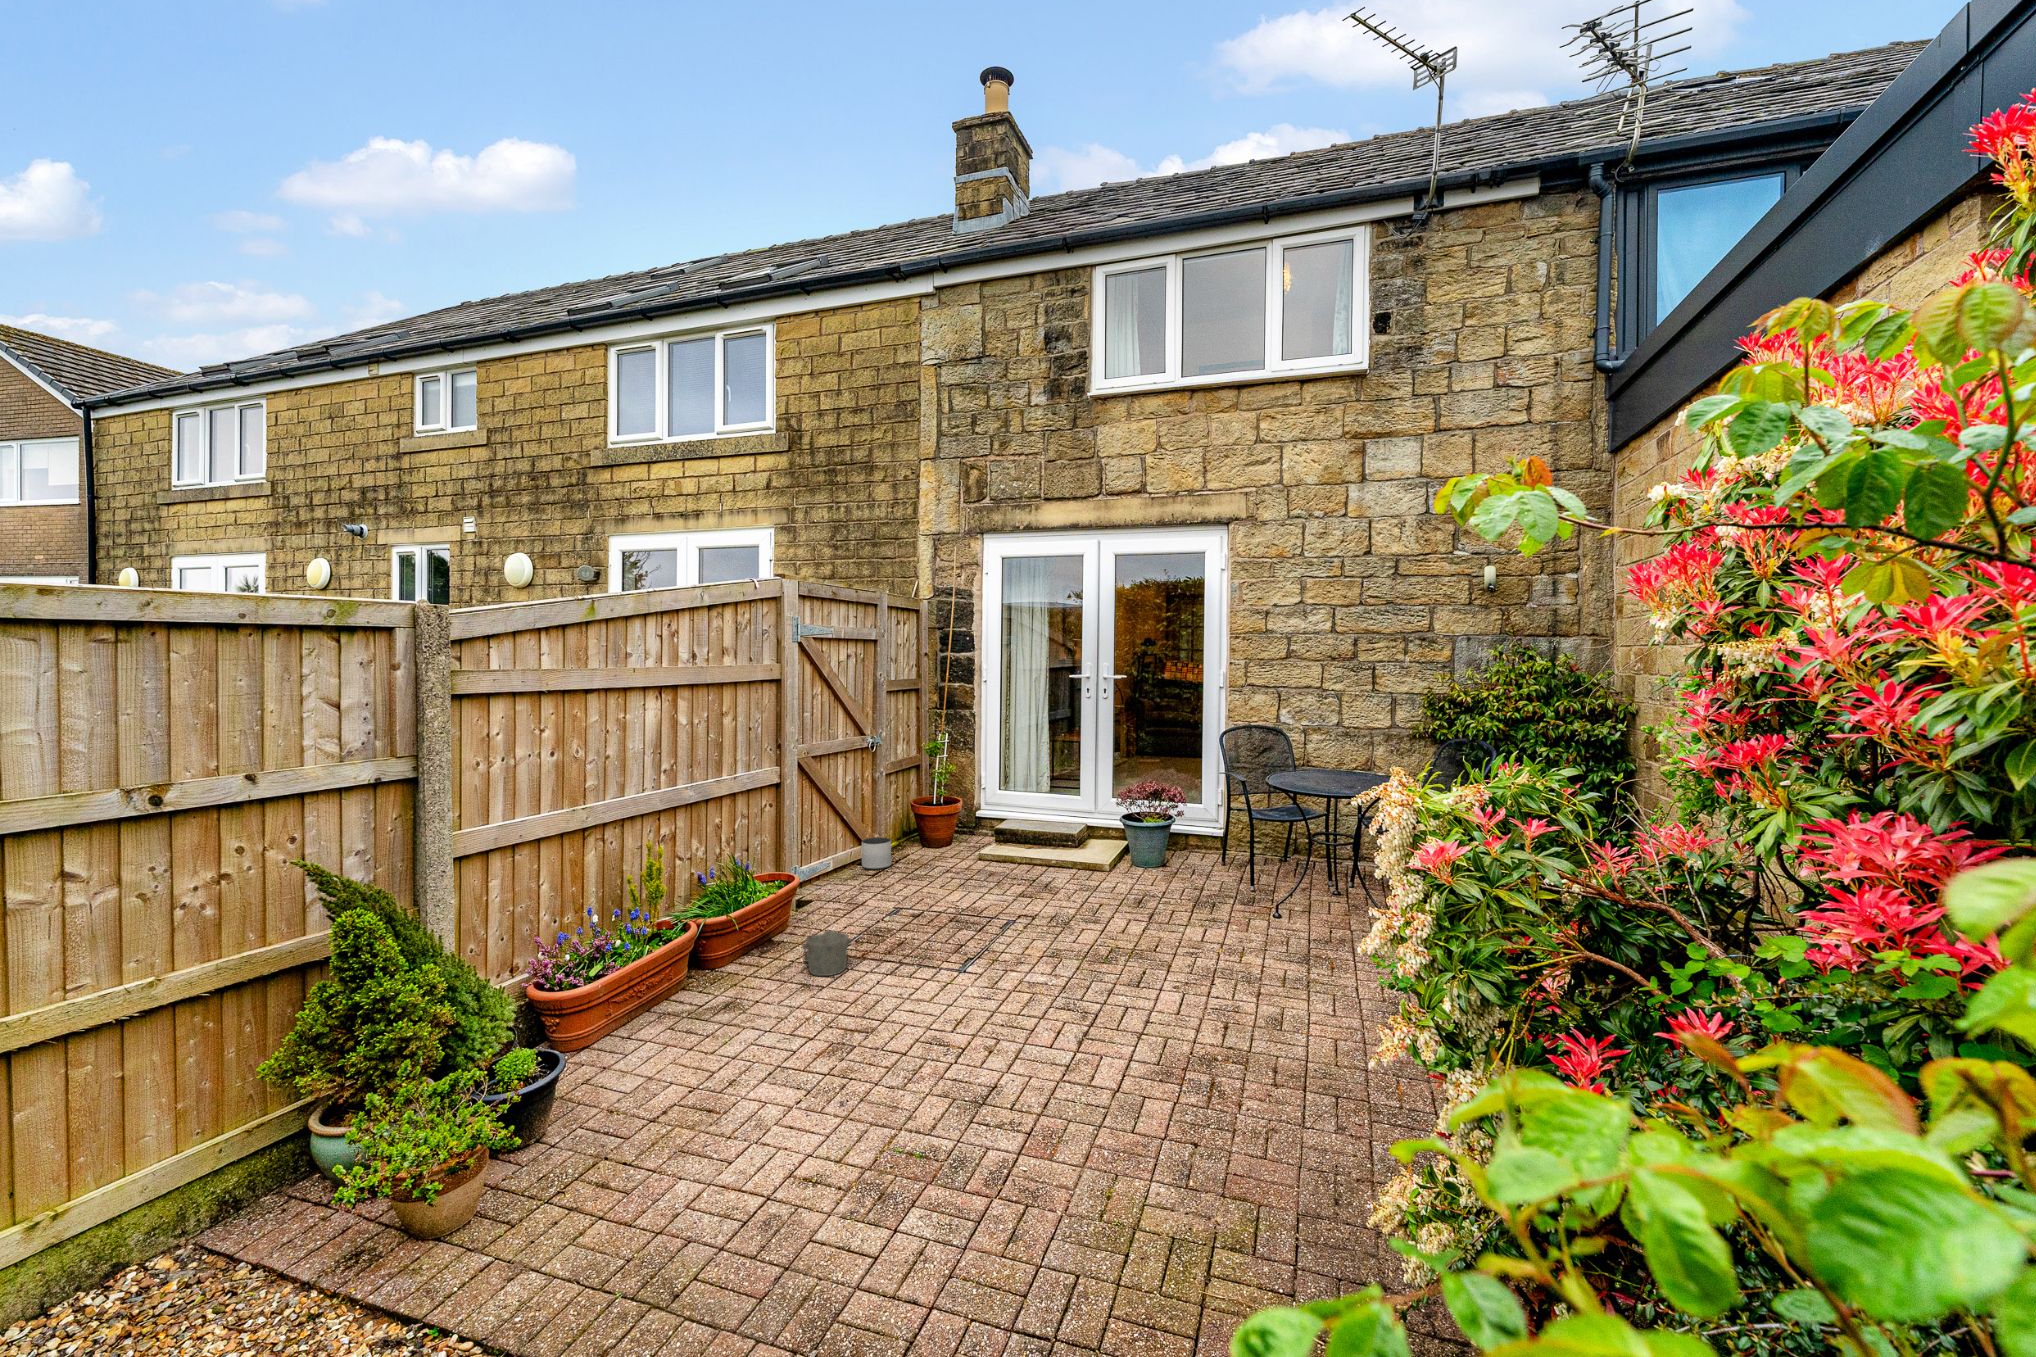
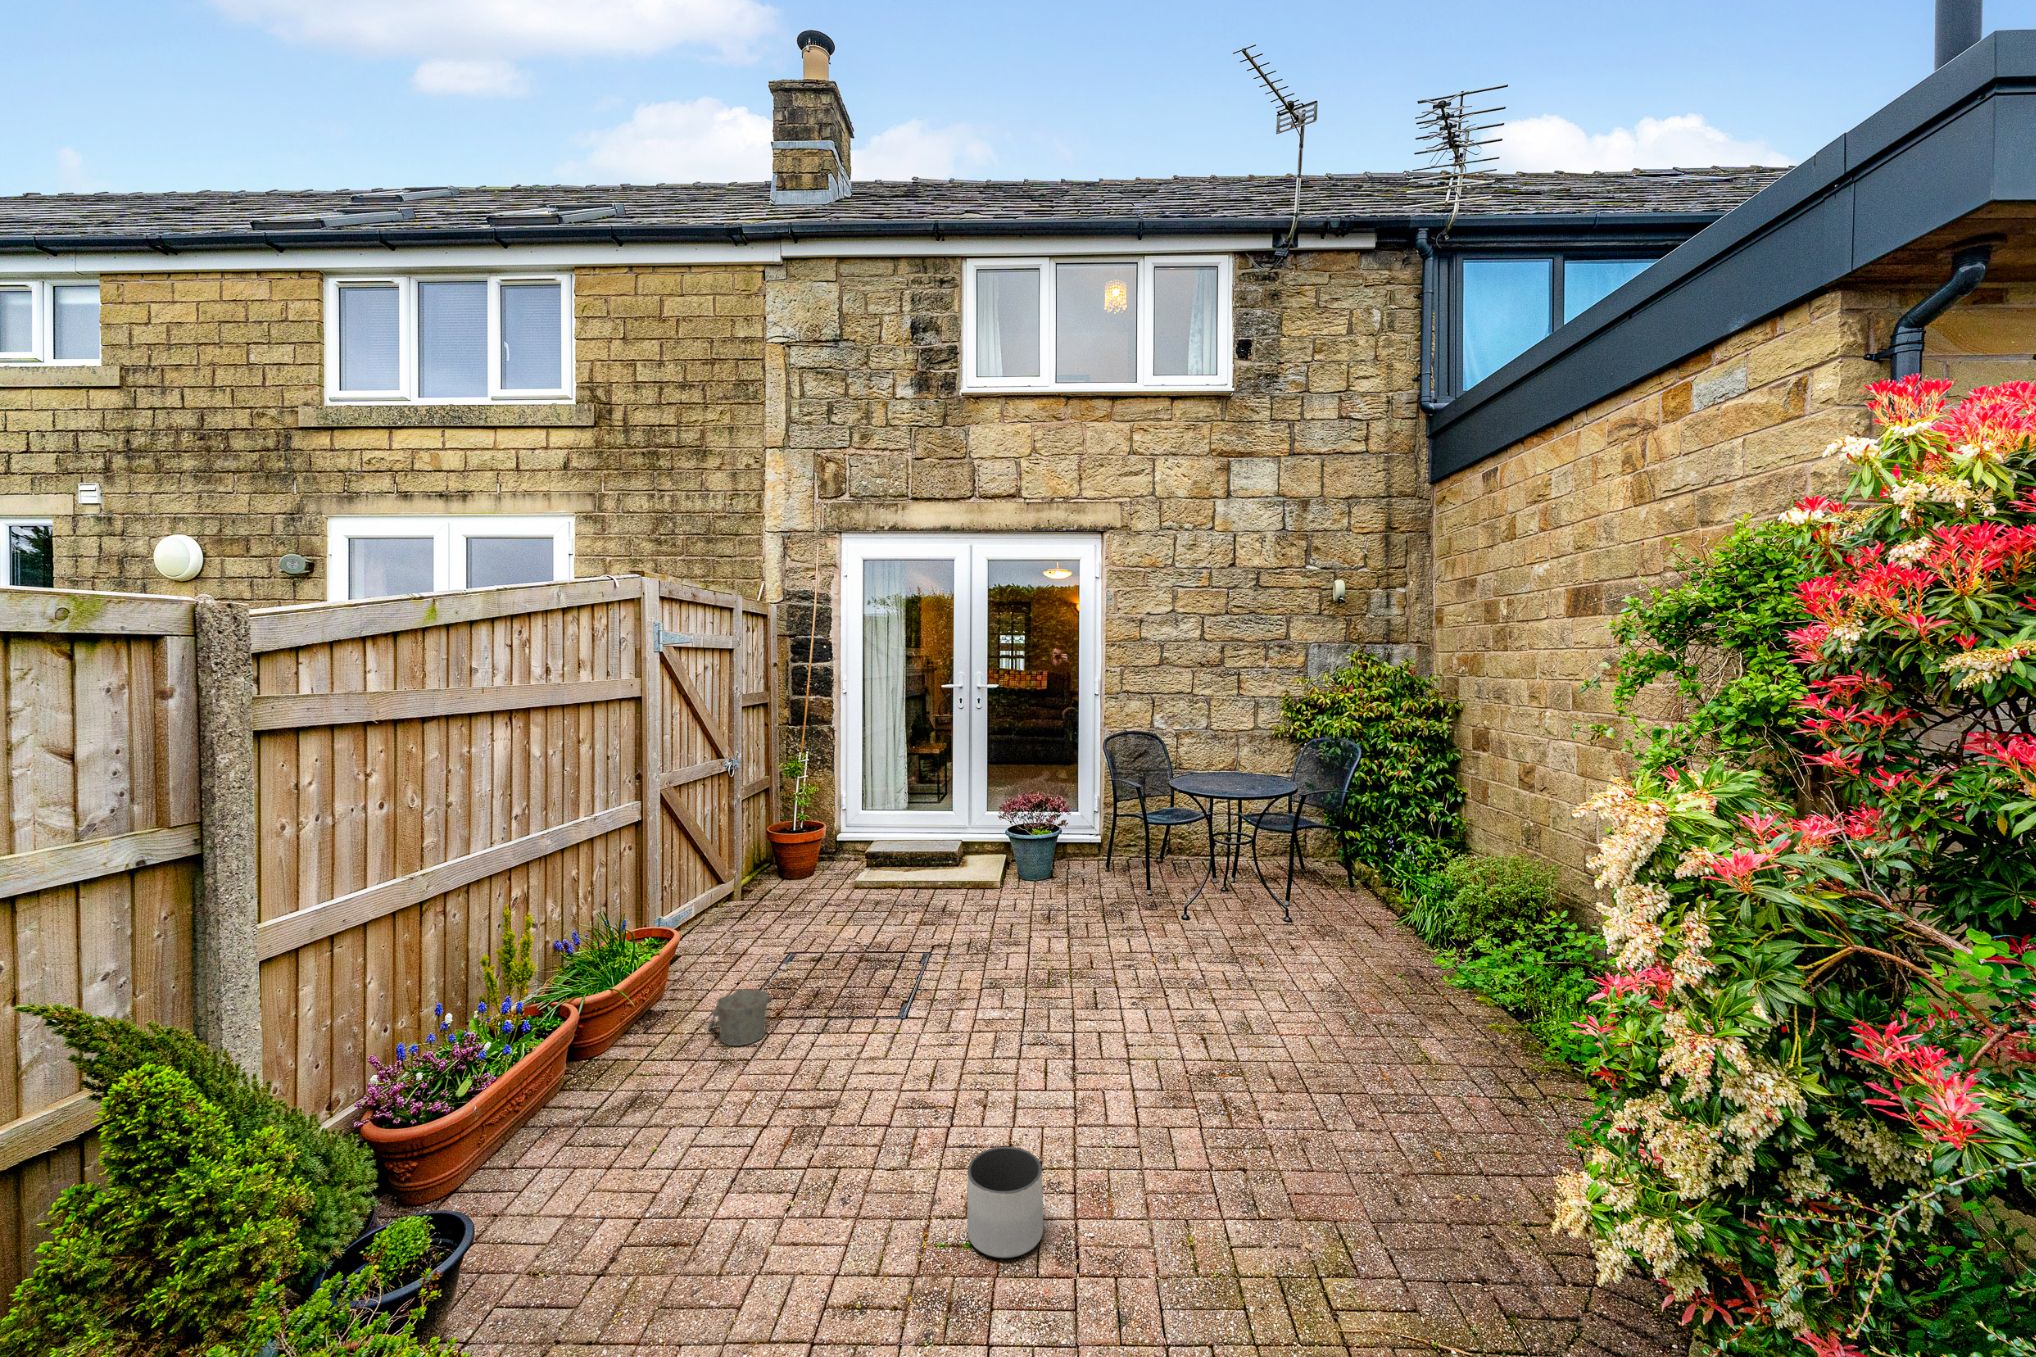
planter: present [862,837,891,870] -> present [967,1147,1043,1258]

